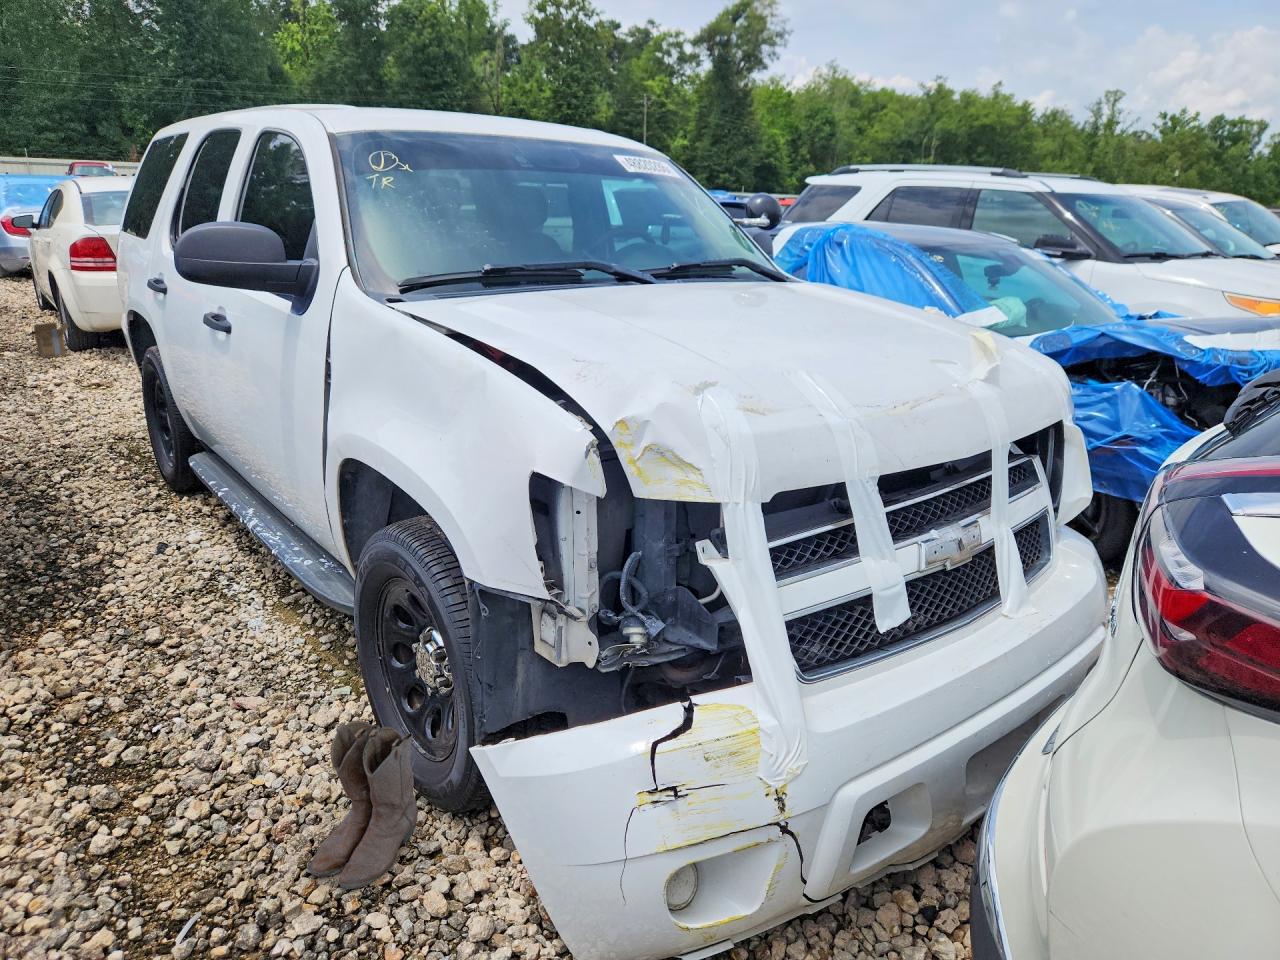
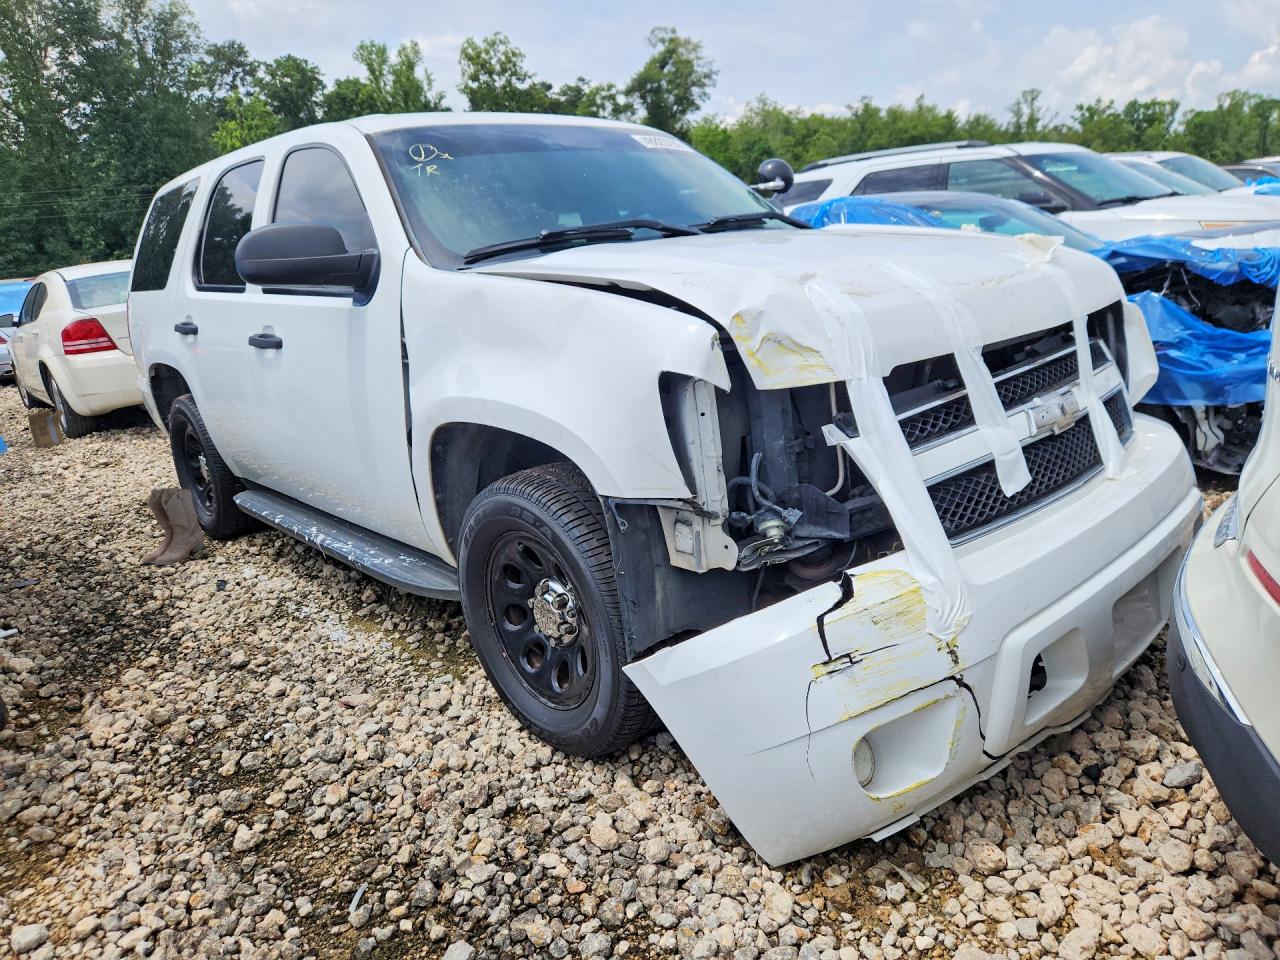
boots: present [307,720,418,889] -> present [142,487,204,565]

